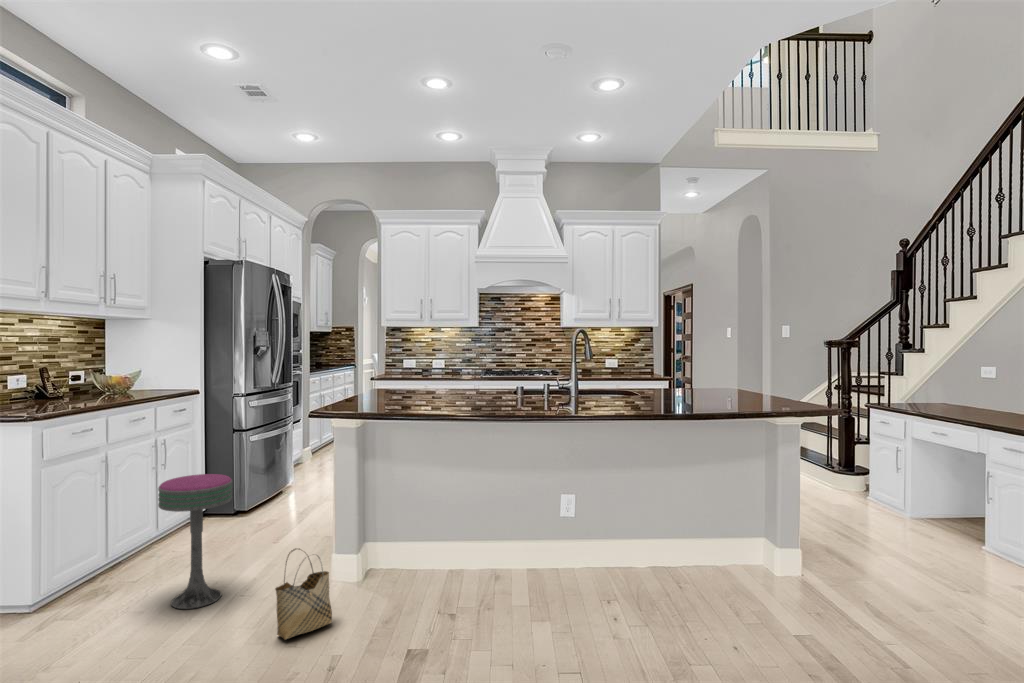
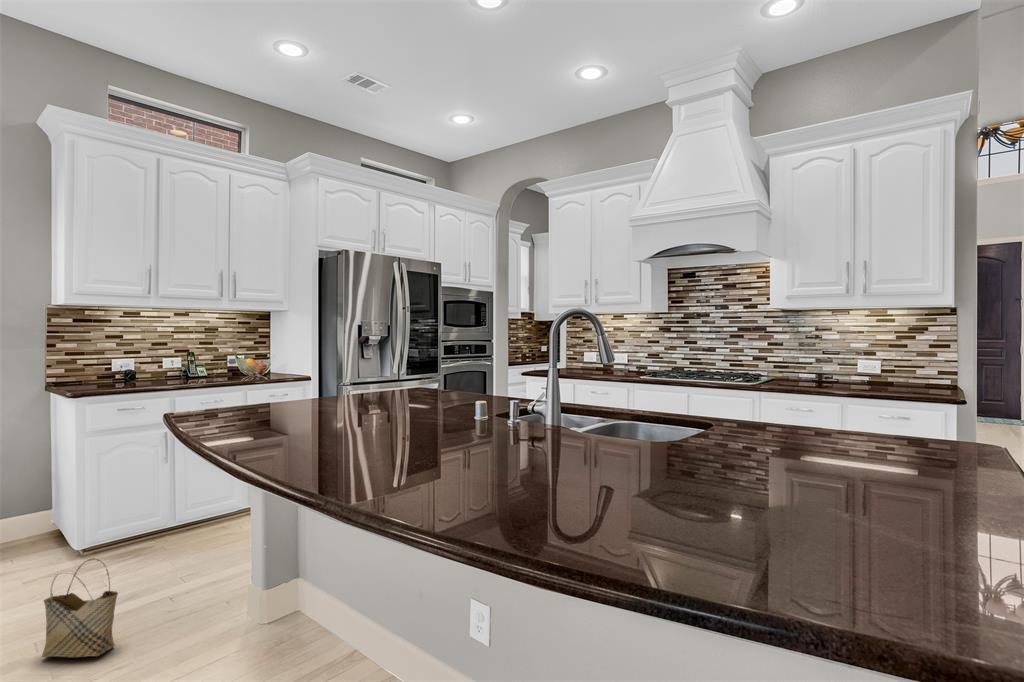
bar stool: present [158,474,232,609] -> none [100,456,176,583]

